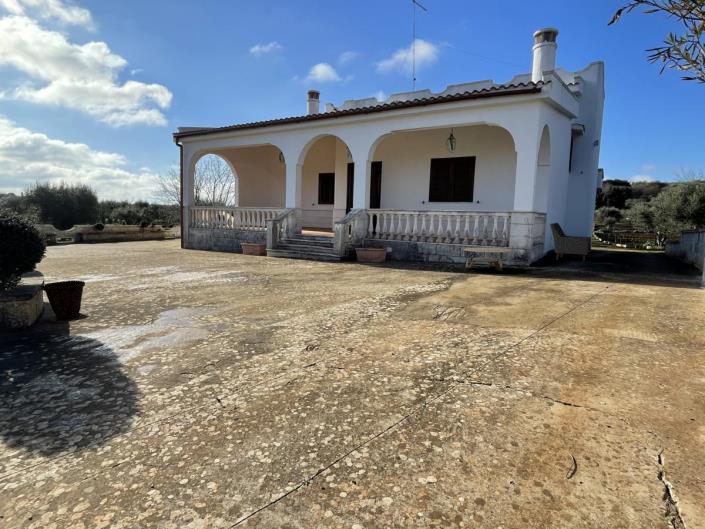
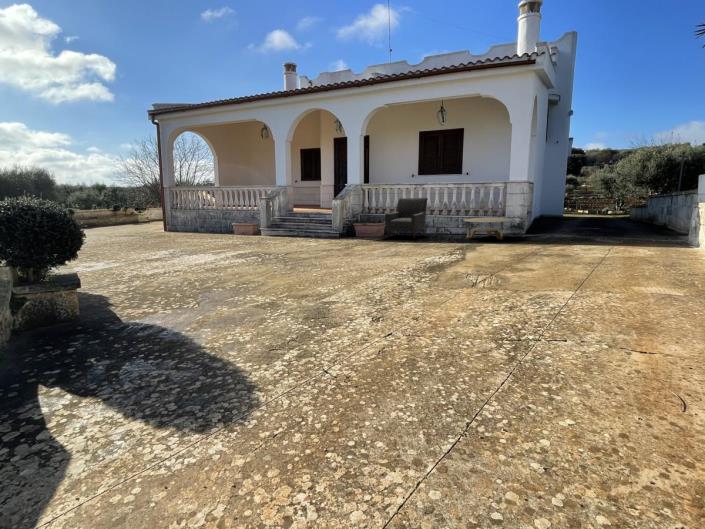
chair: present [550,223,591,261] -> present [385,198,428,239]
bucket: present [41,280,89,323] -> none [79,265,129,312]

